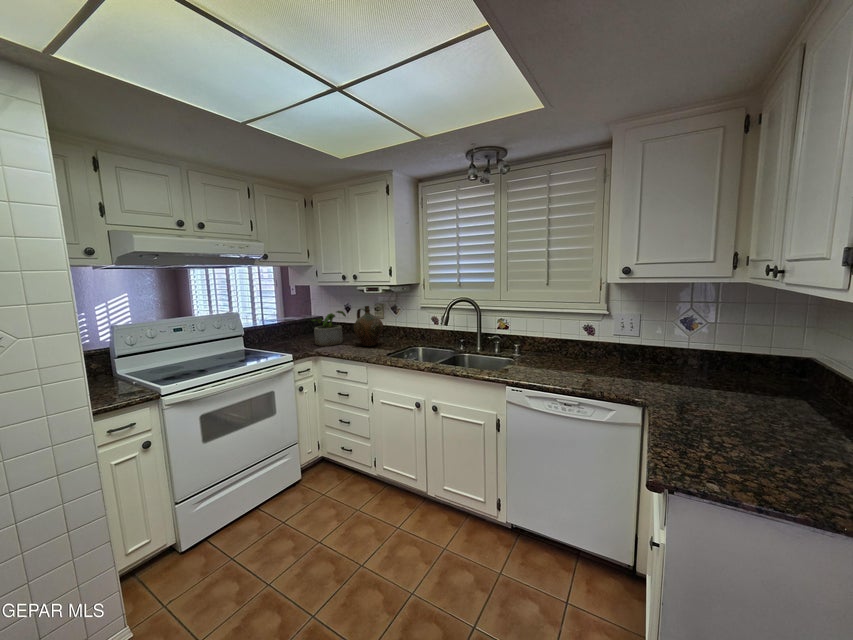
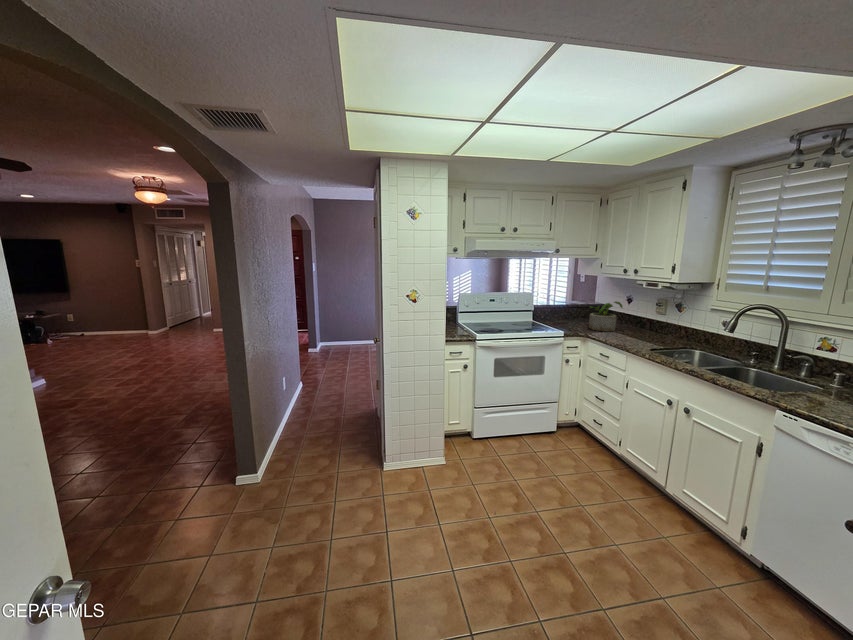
ceramic jug: present [354,306,383,346] -> none [626,300,659,339]

